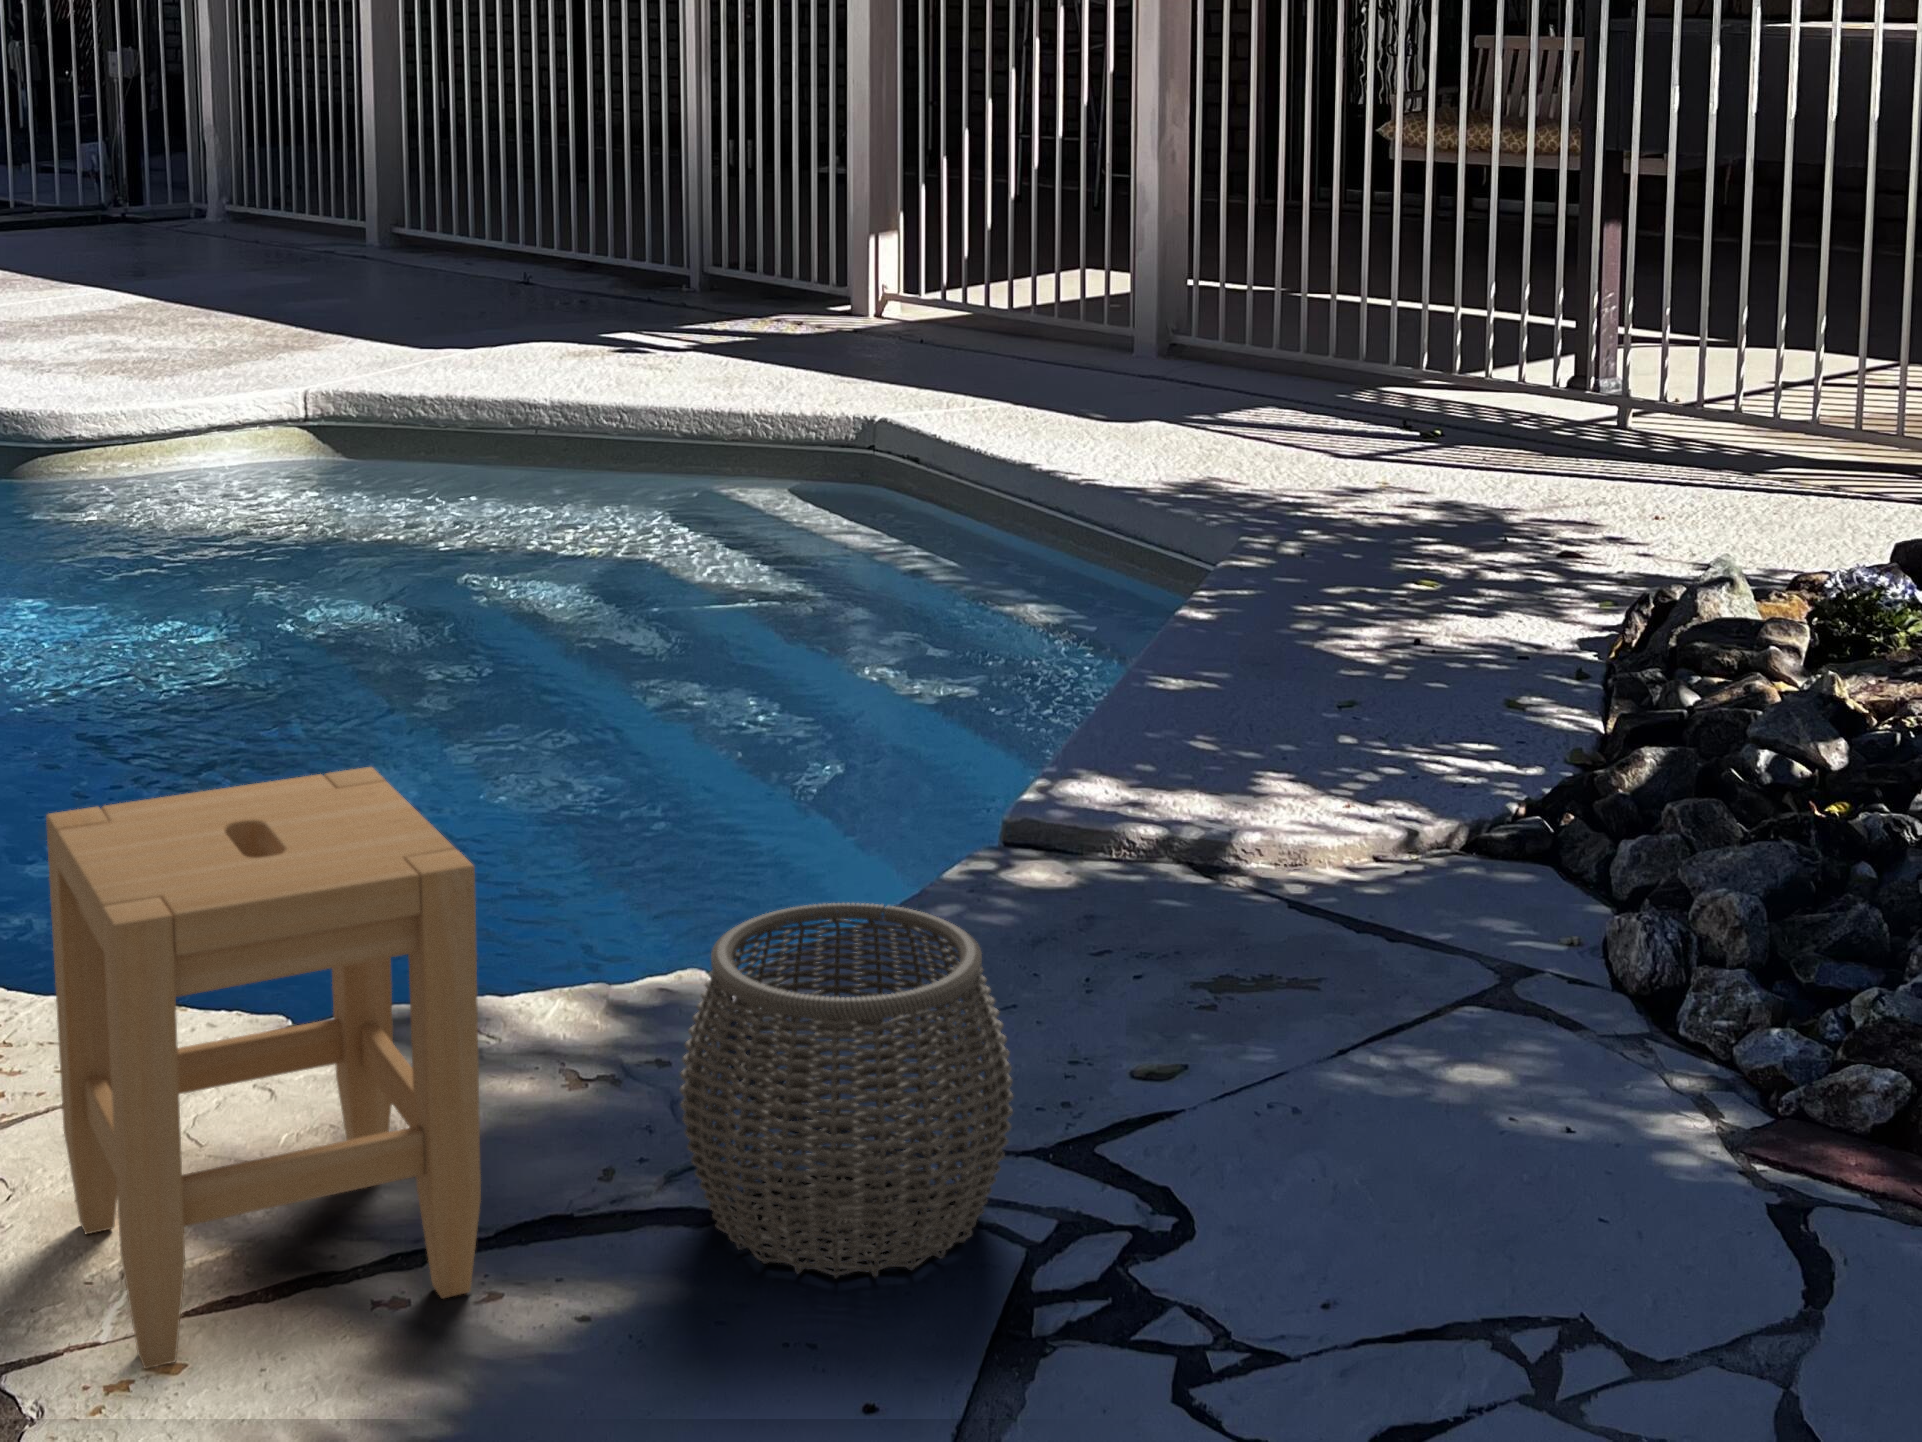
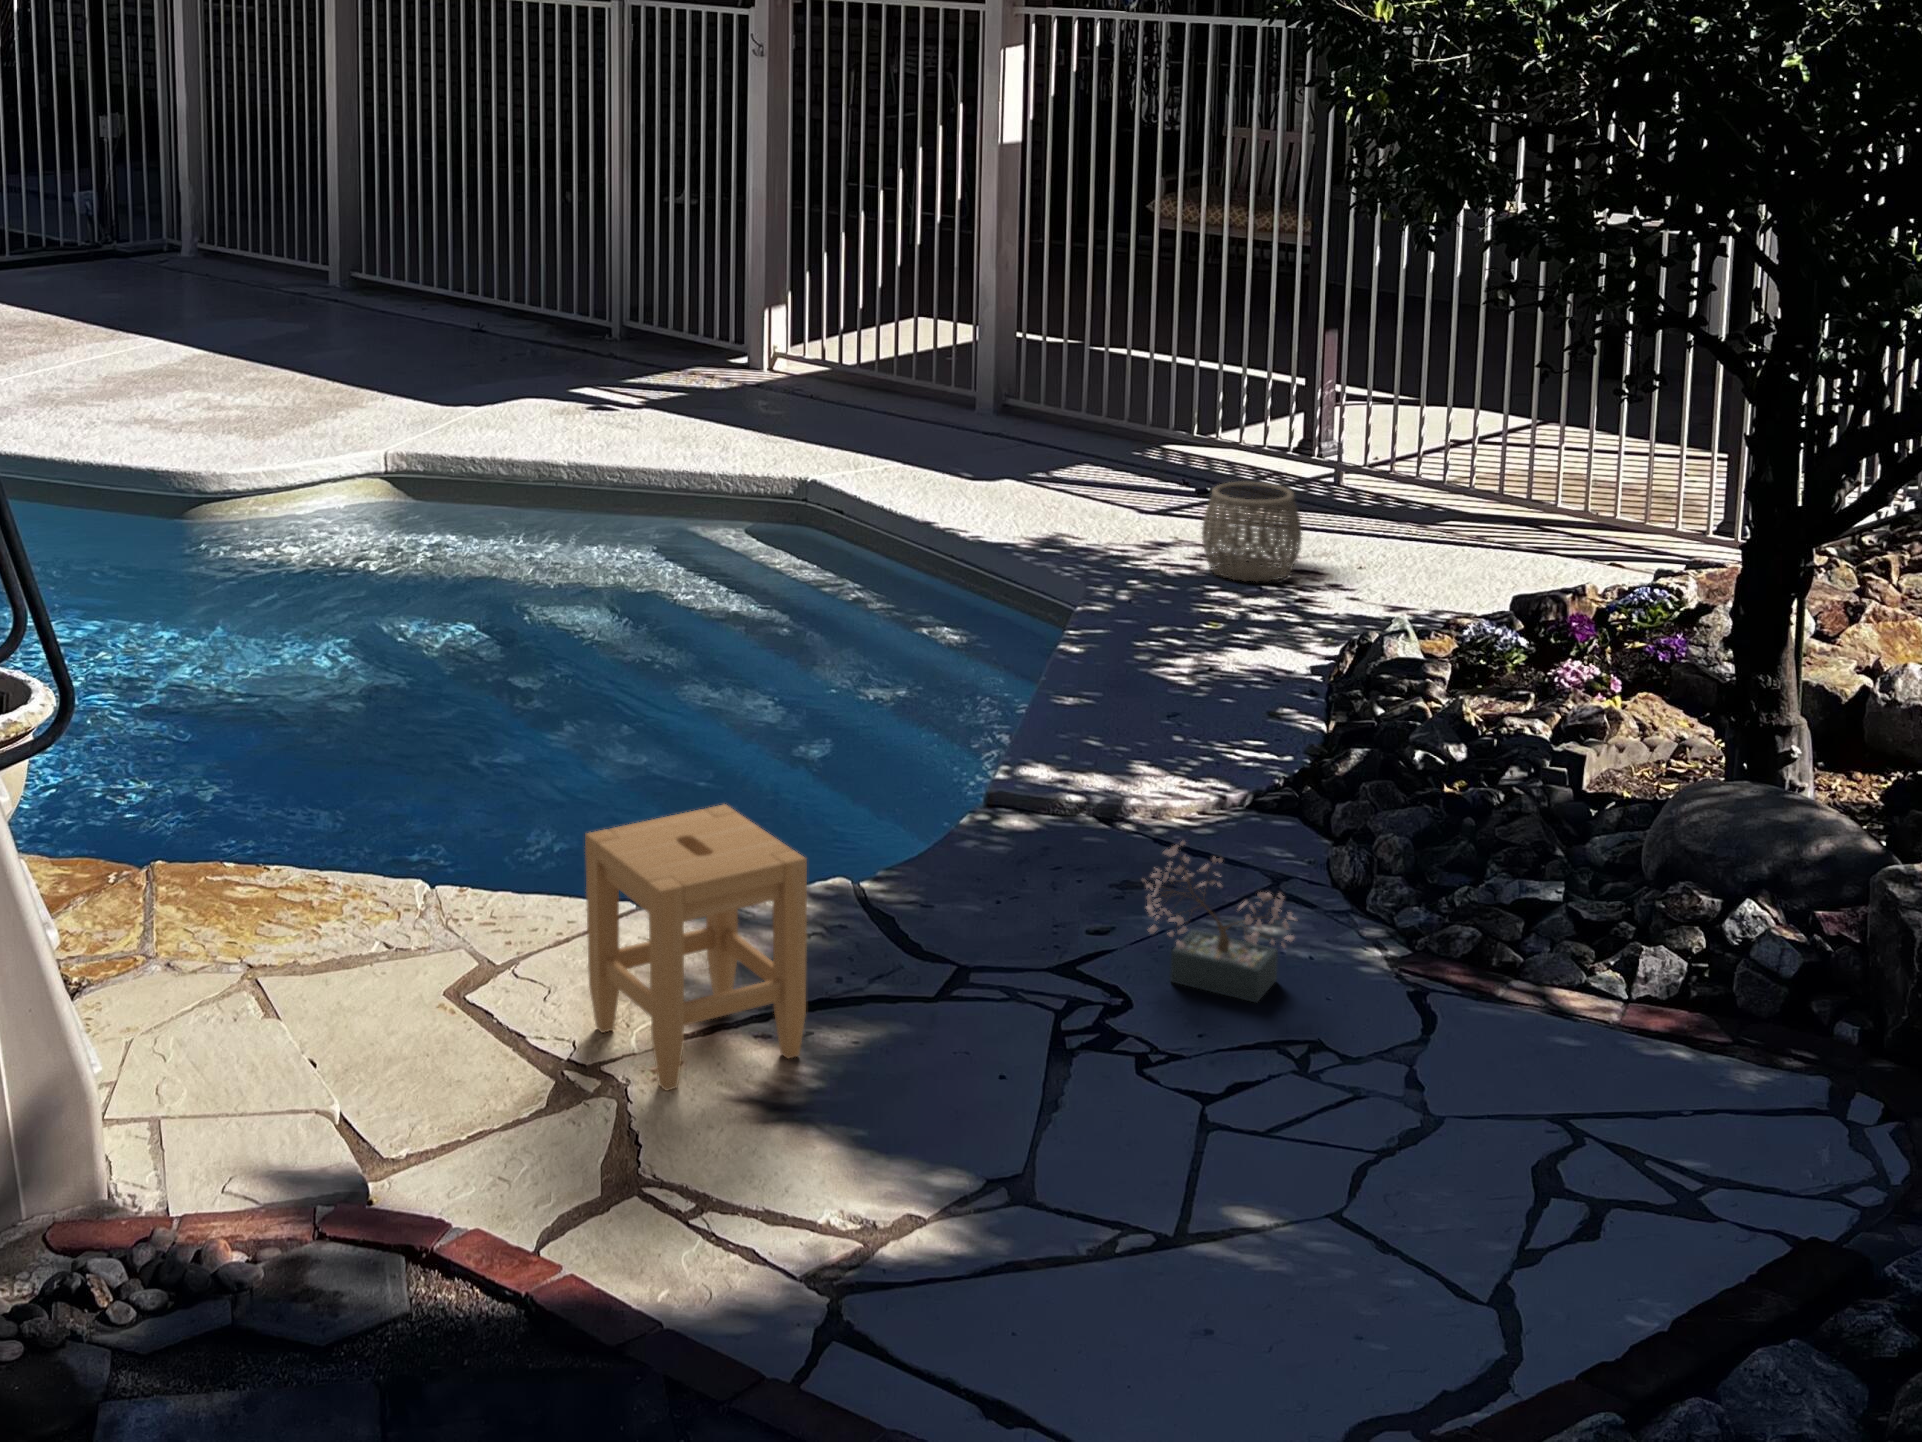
decorative plant: none [1222,864,1538,1193] -> present [1143,841,1297,1002]
woven basket: present [679,903,1014,1278] -> present [1202,481,1302,582]

